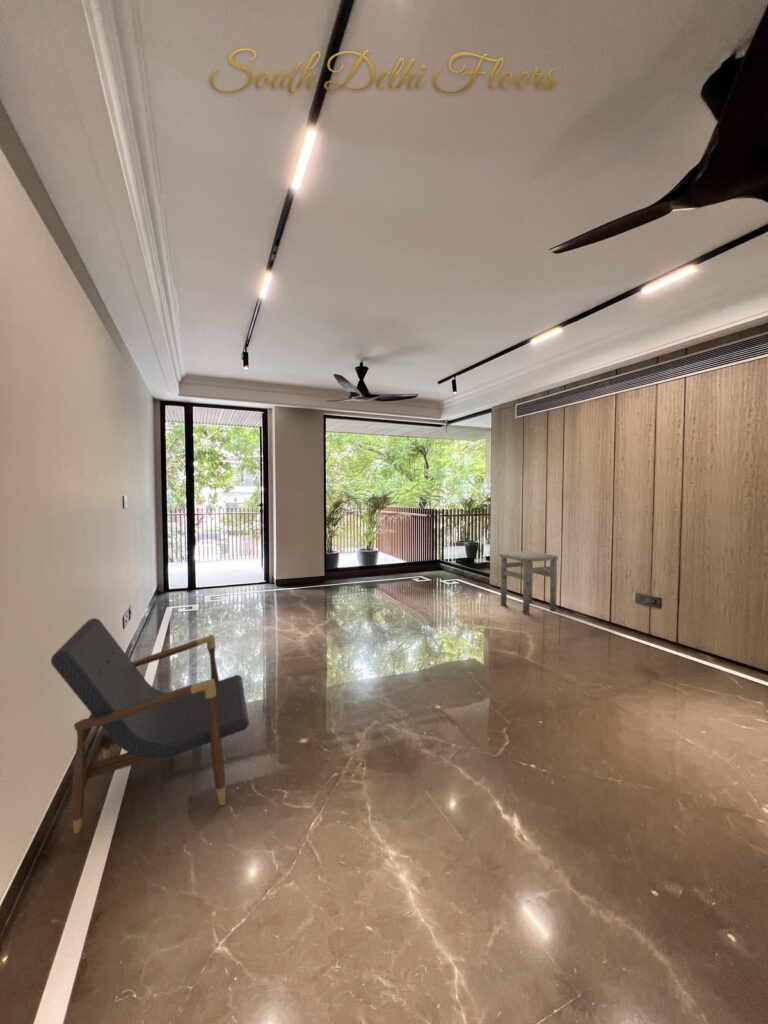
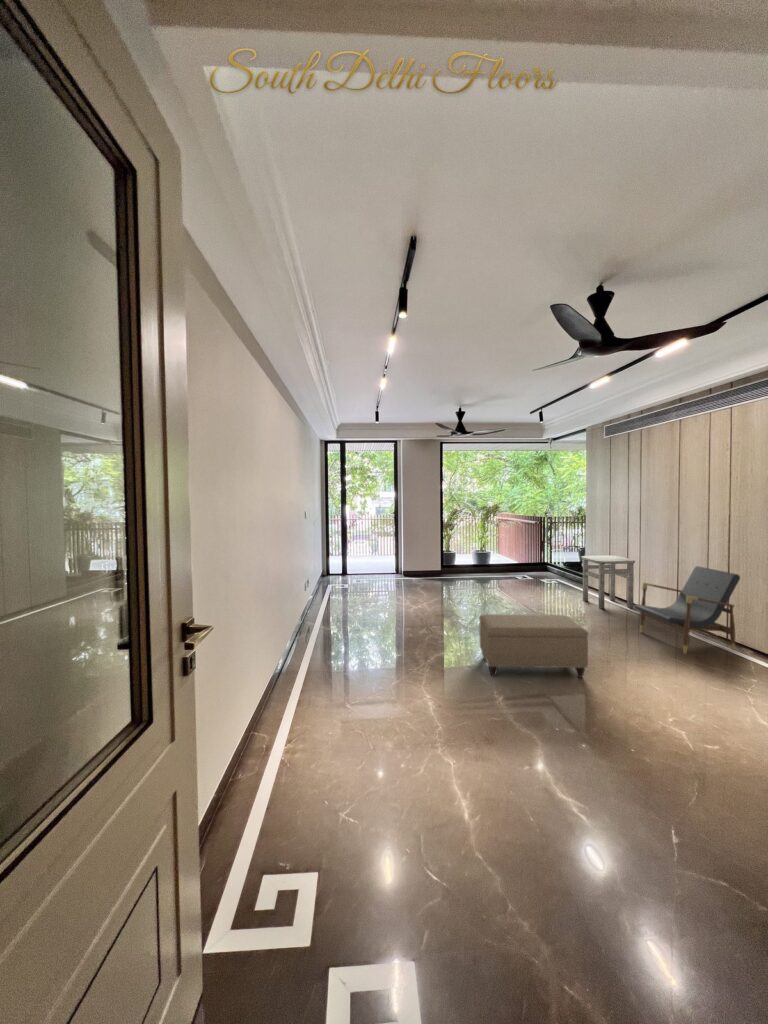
lounge chair: present [51,618,249,833] -> present [634,566,740,654]
ottoman: none [430,639,595,756] -> present [479,614,588,677]

